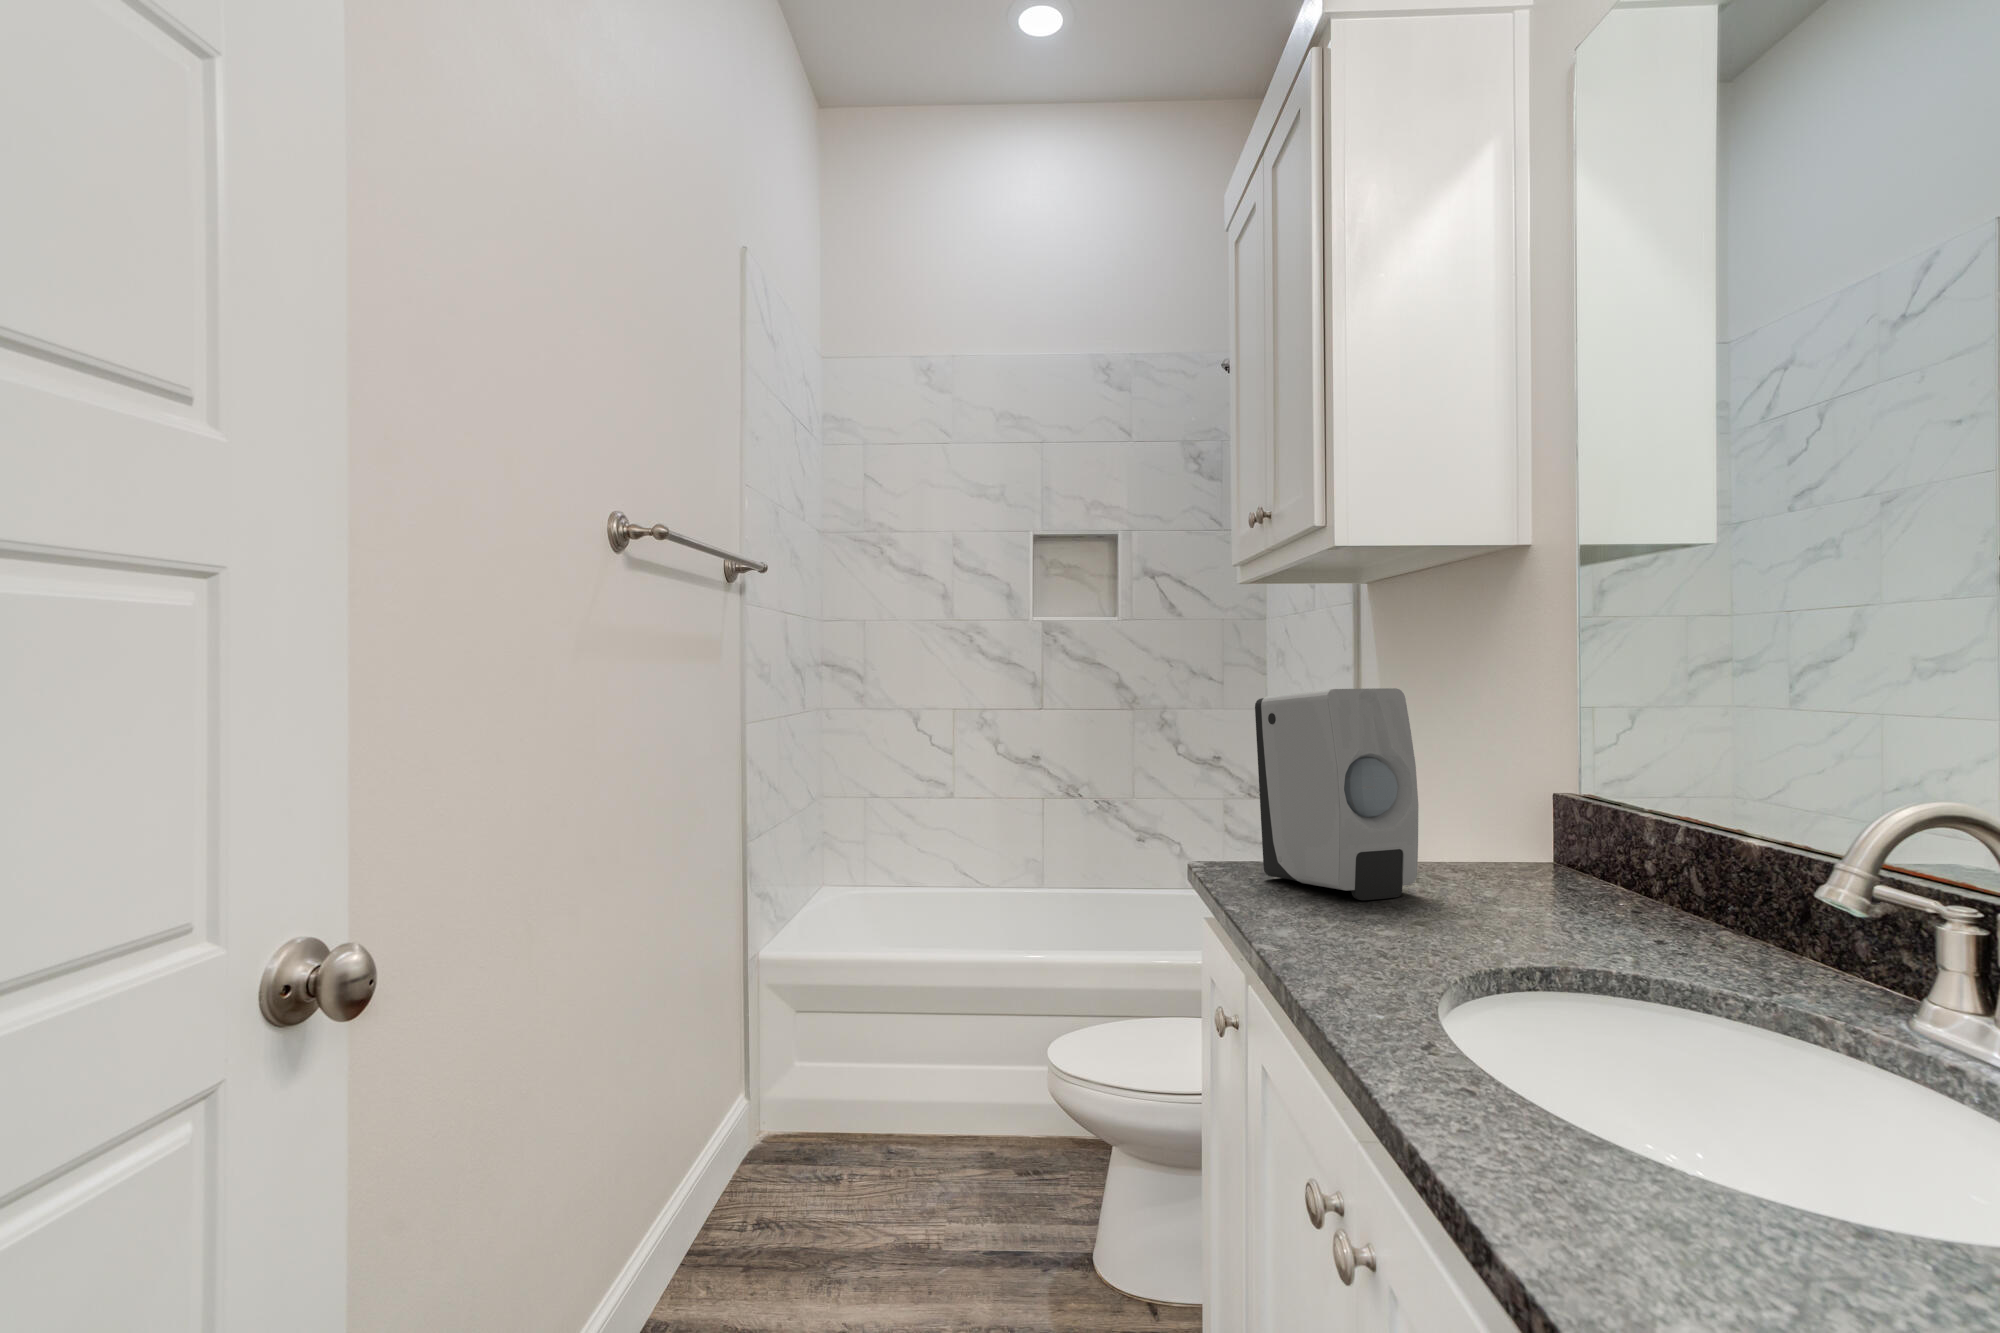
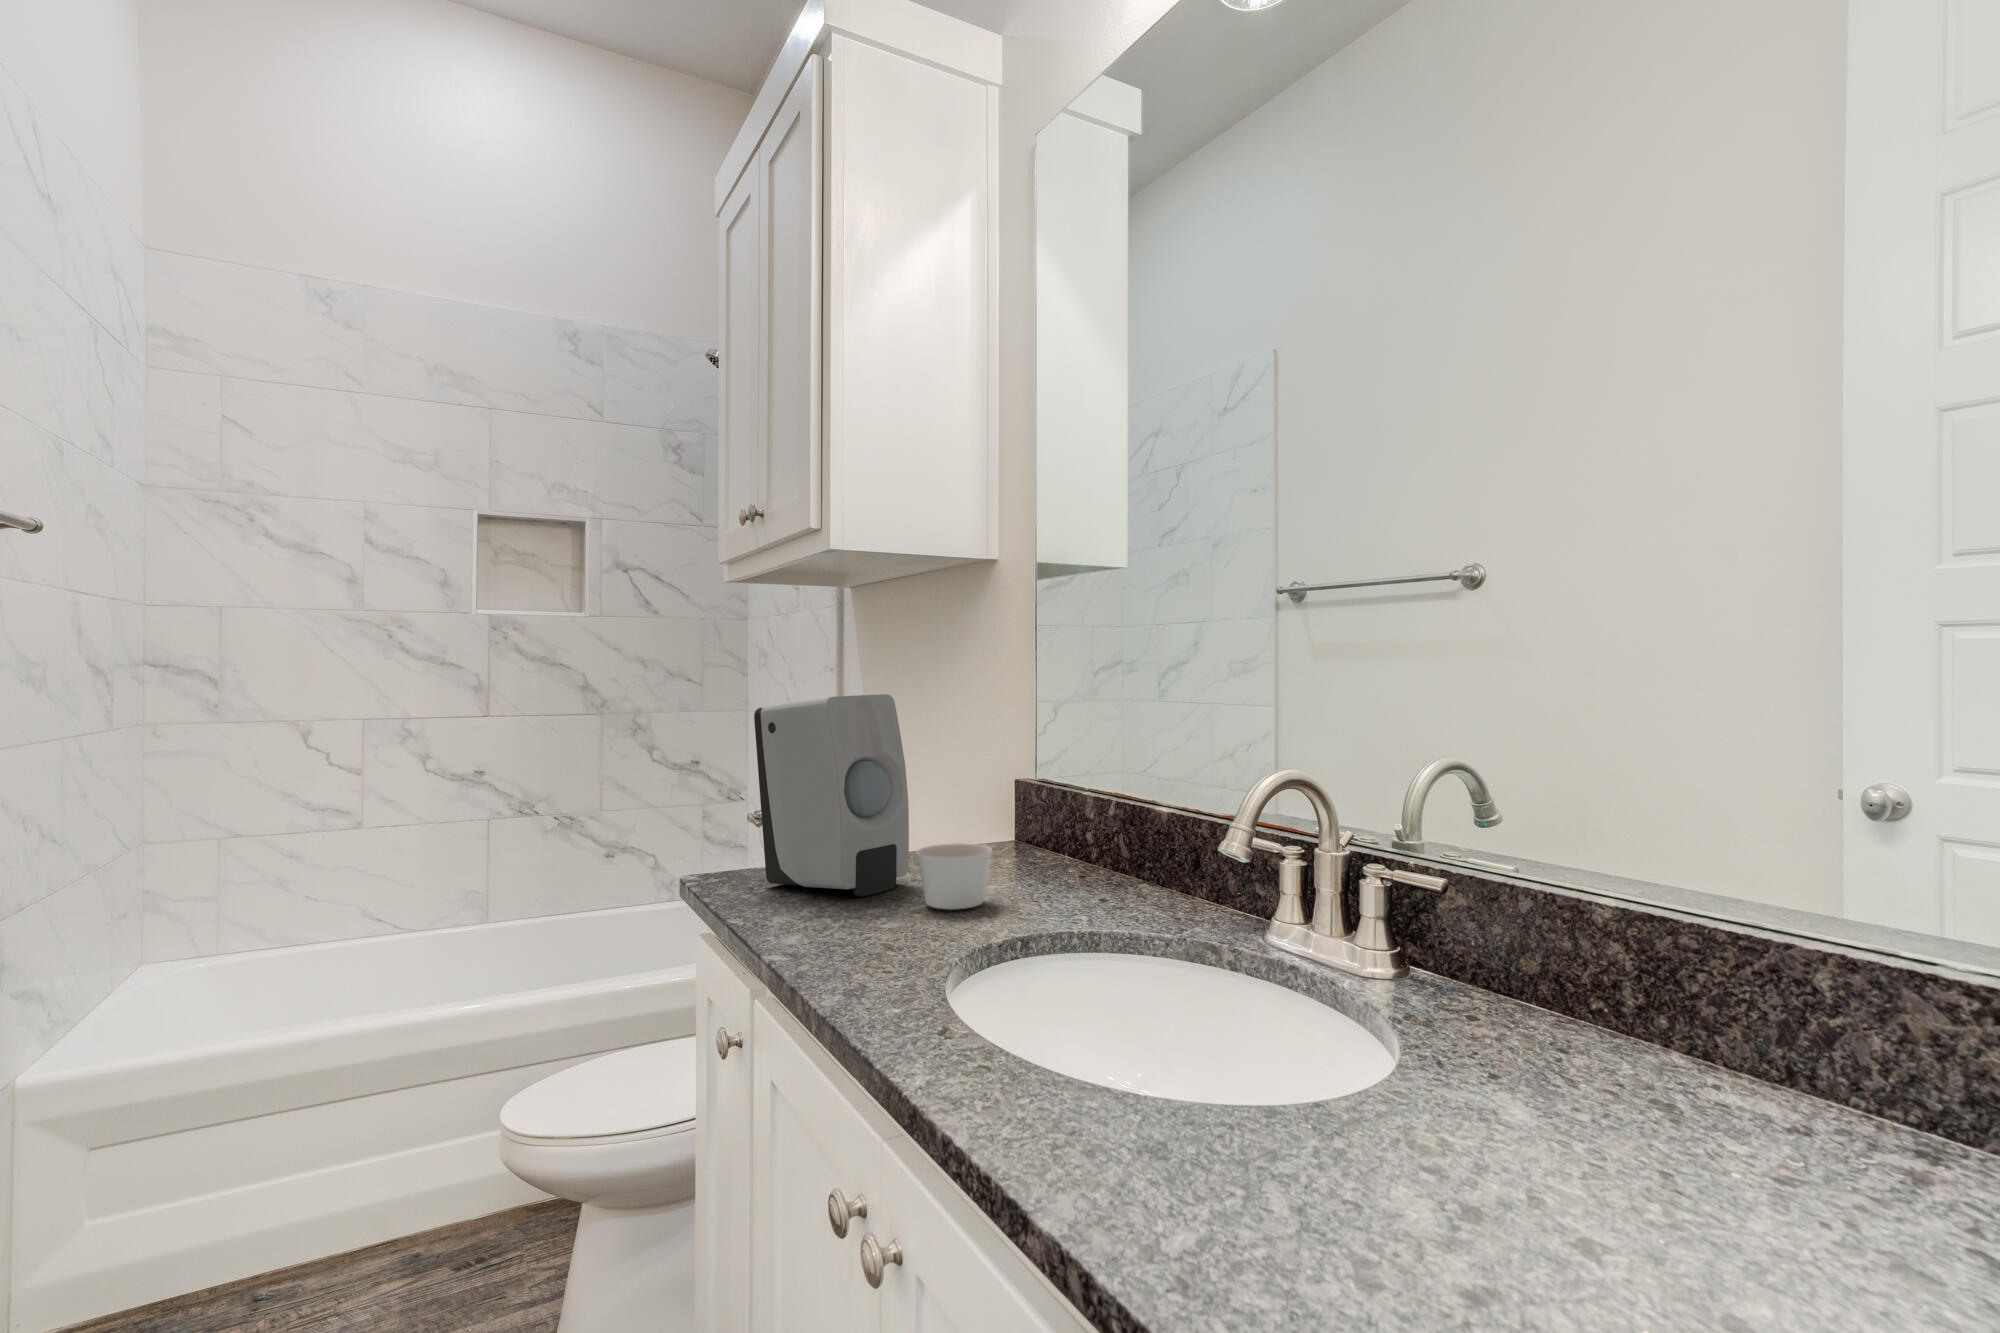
candle: none [1422,855,1515,928] -> present [916,843,992,909]

